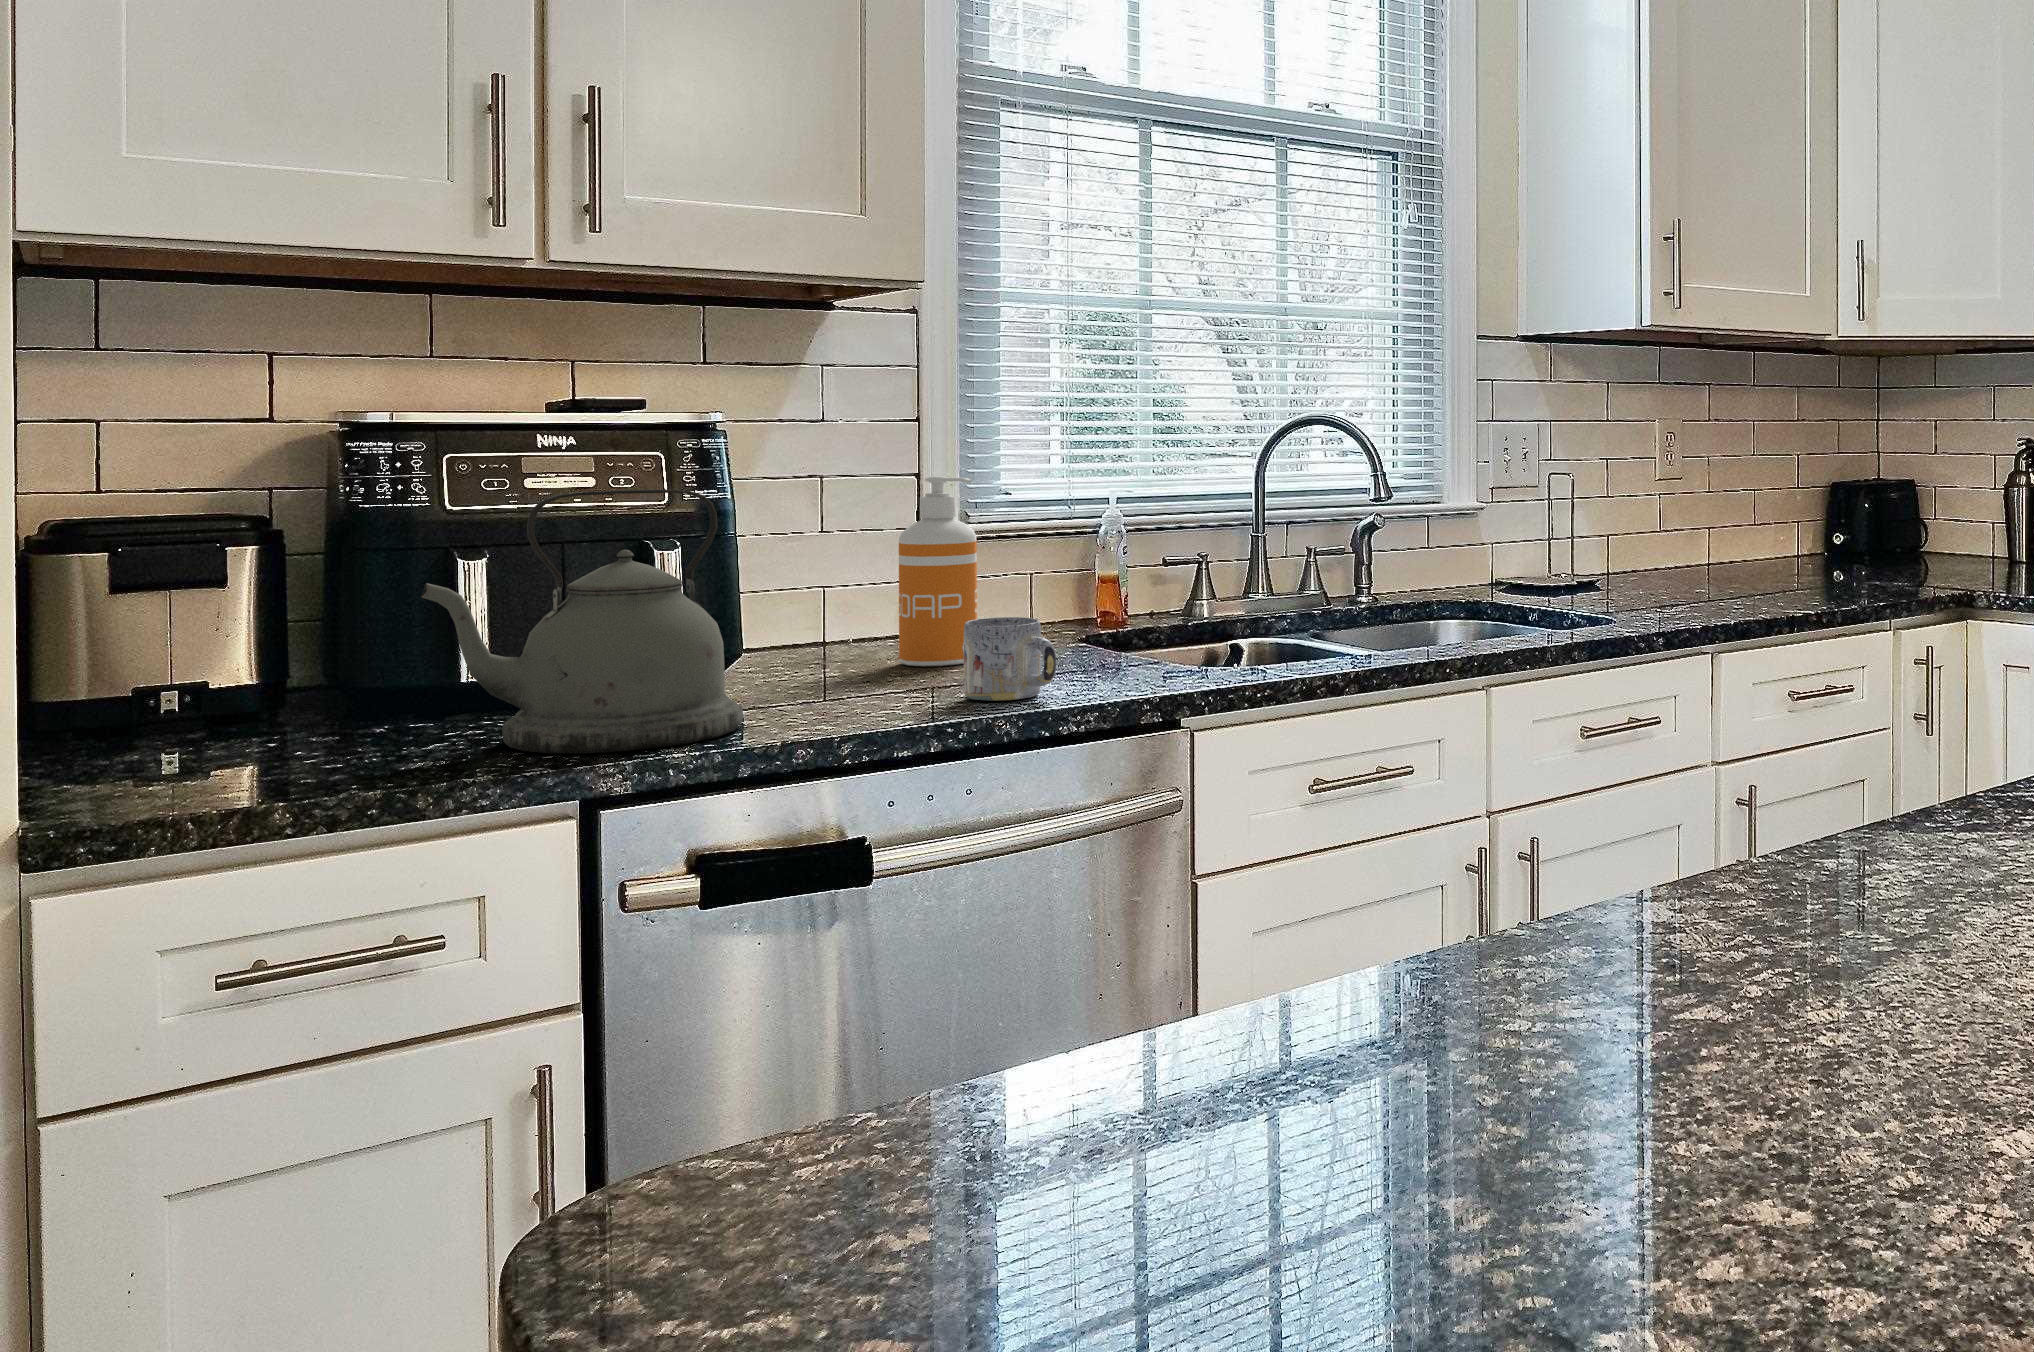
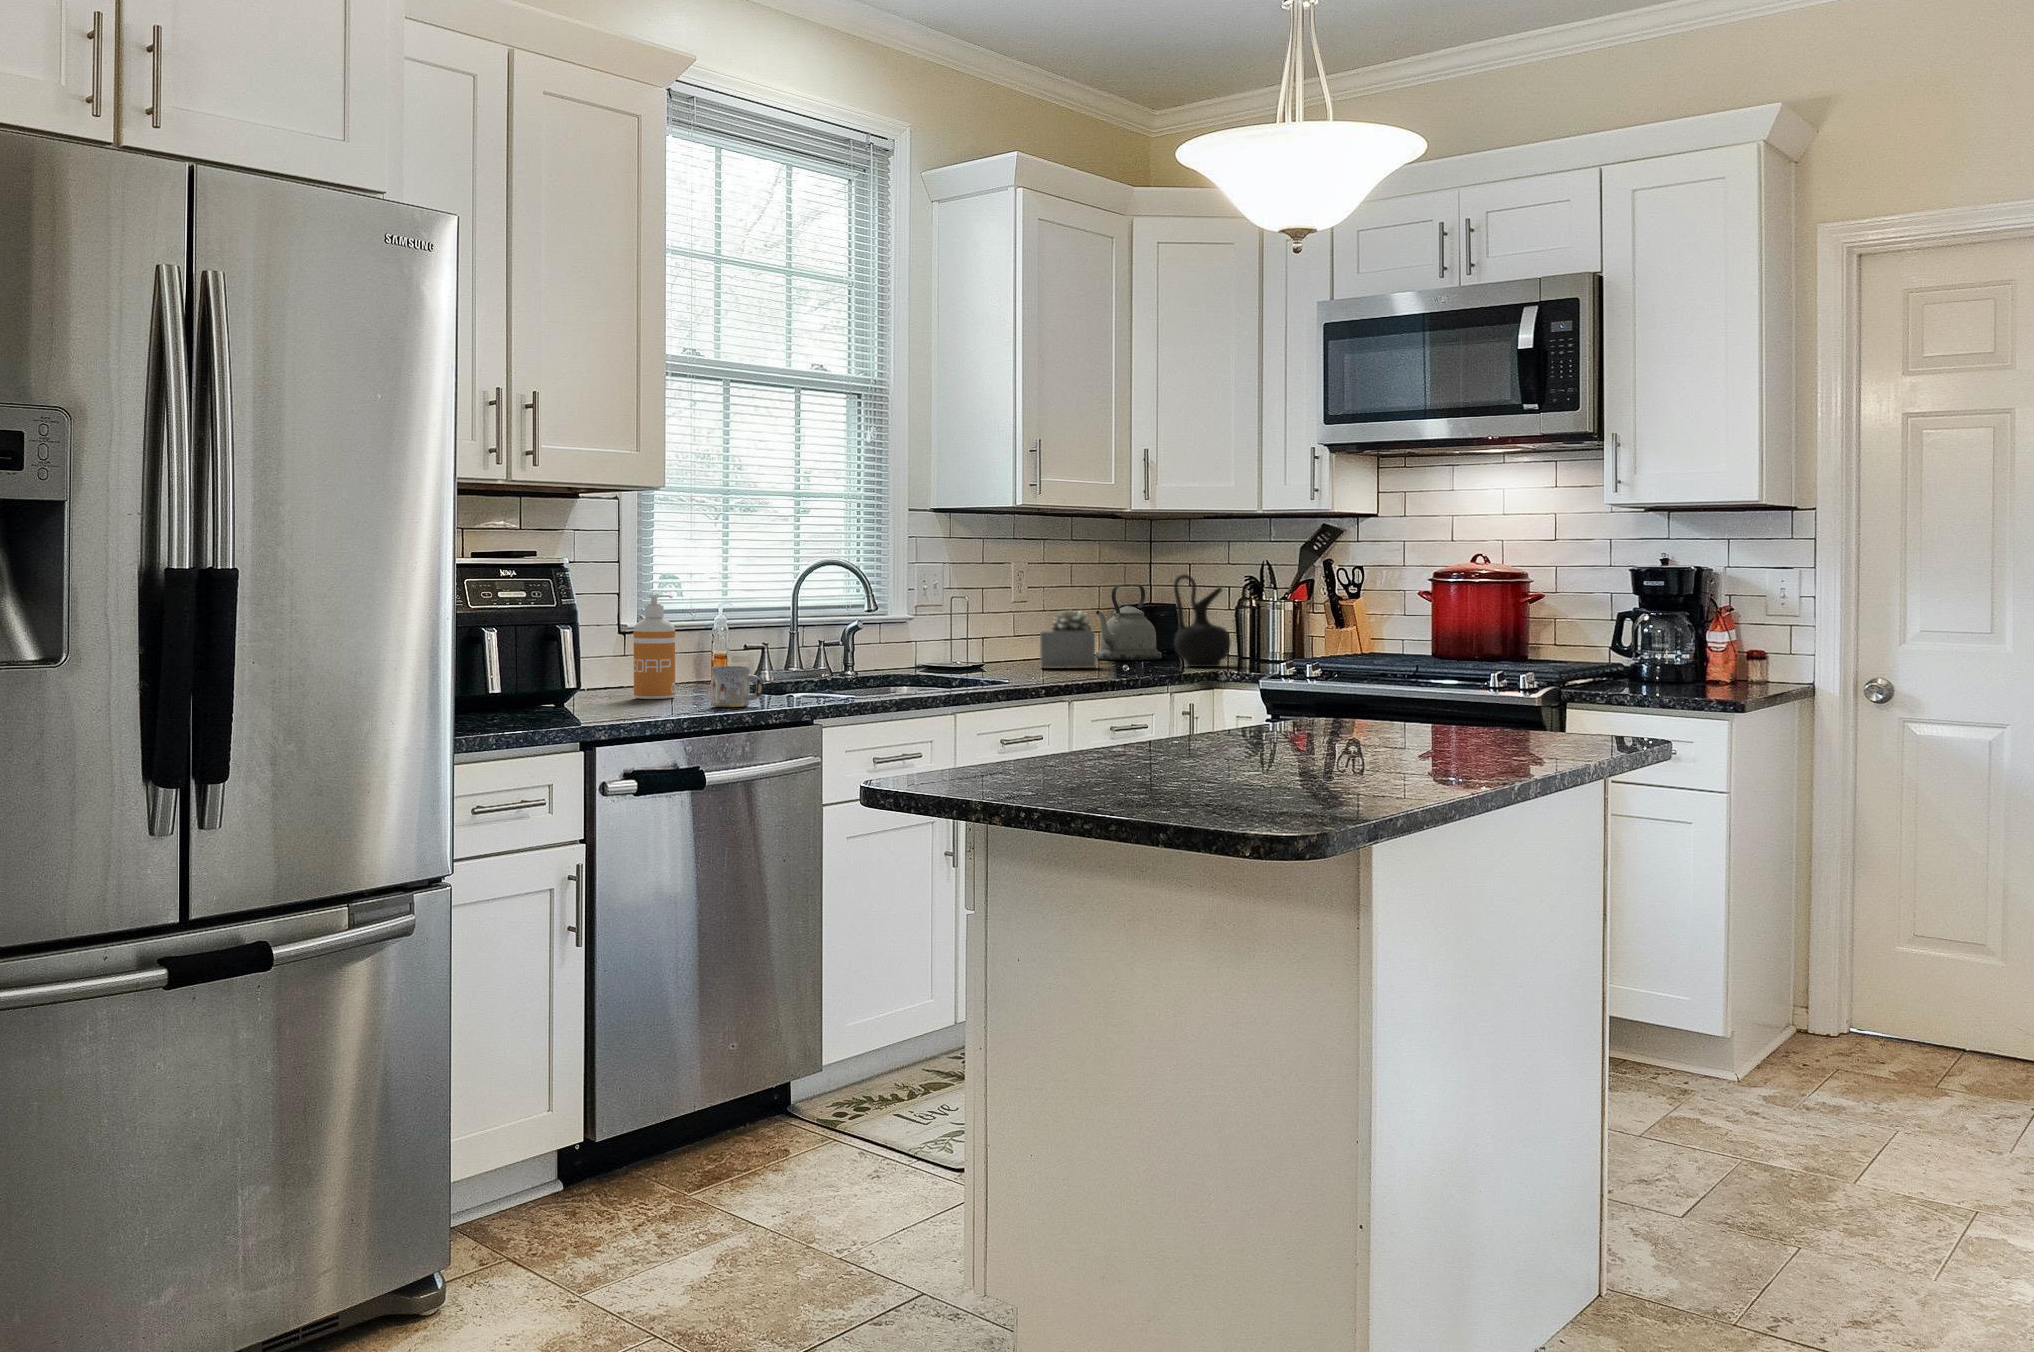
ceramic jug: none [1902,435,1995,585] -> present [1174,574,1231,667]
kettle: present [421,489,743,753] -> present [1096,585,1162,660]
succulent plant: none [1686,490,1776,585] -> present [1040,610,1095,668]

